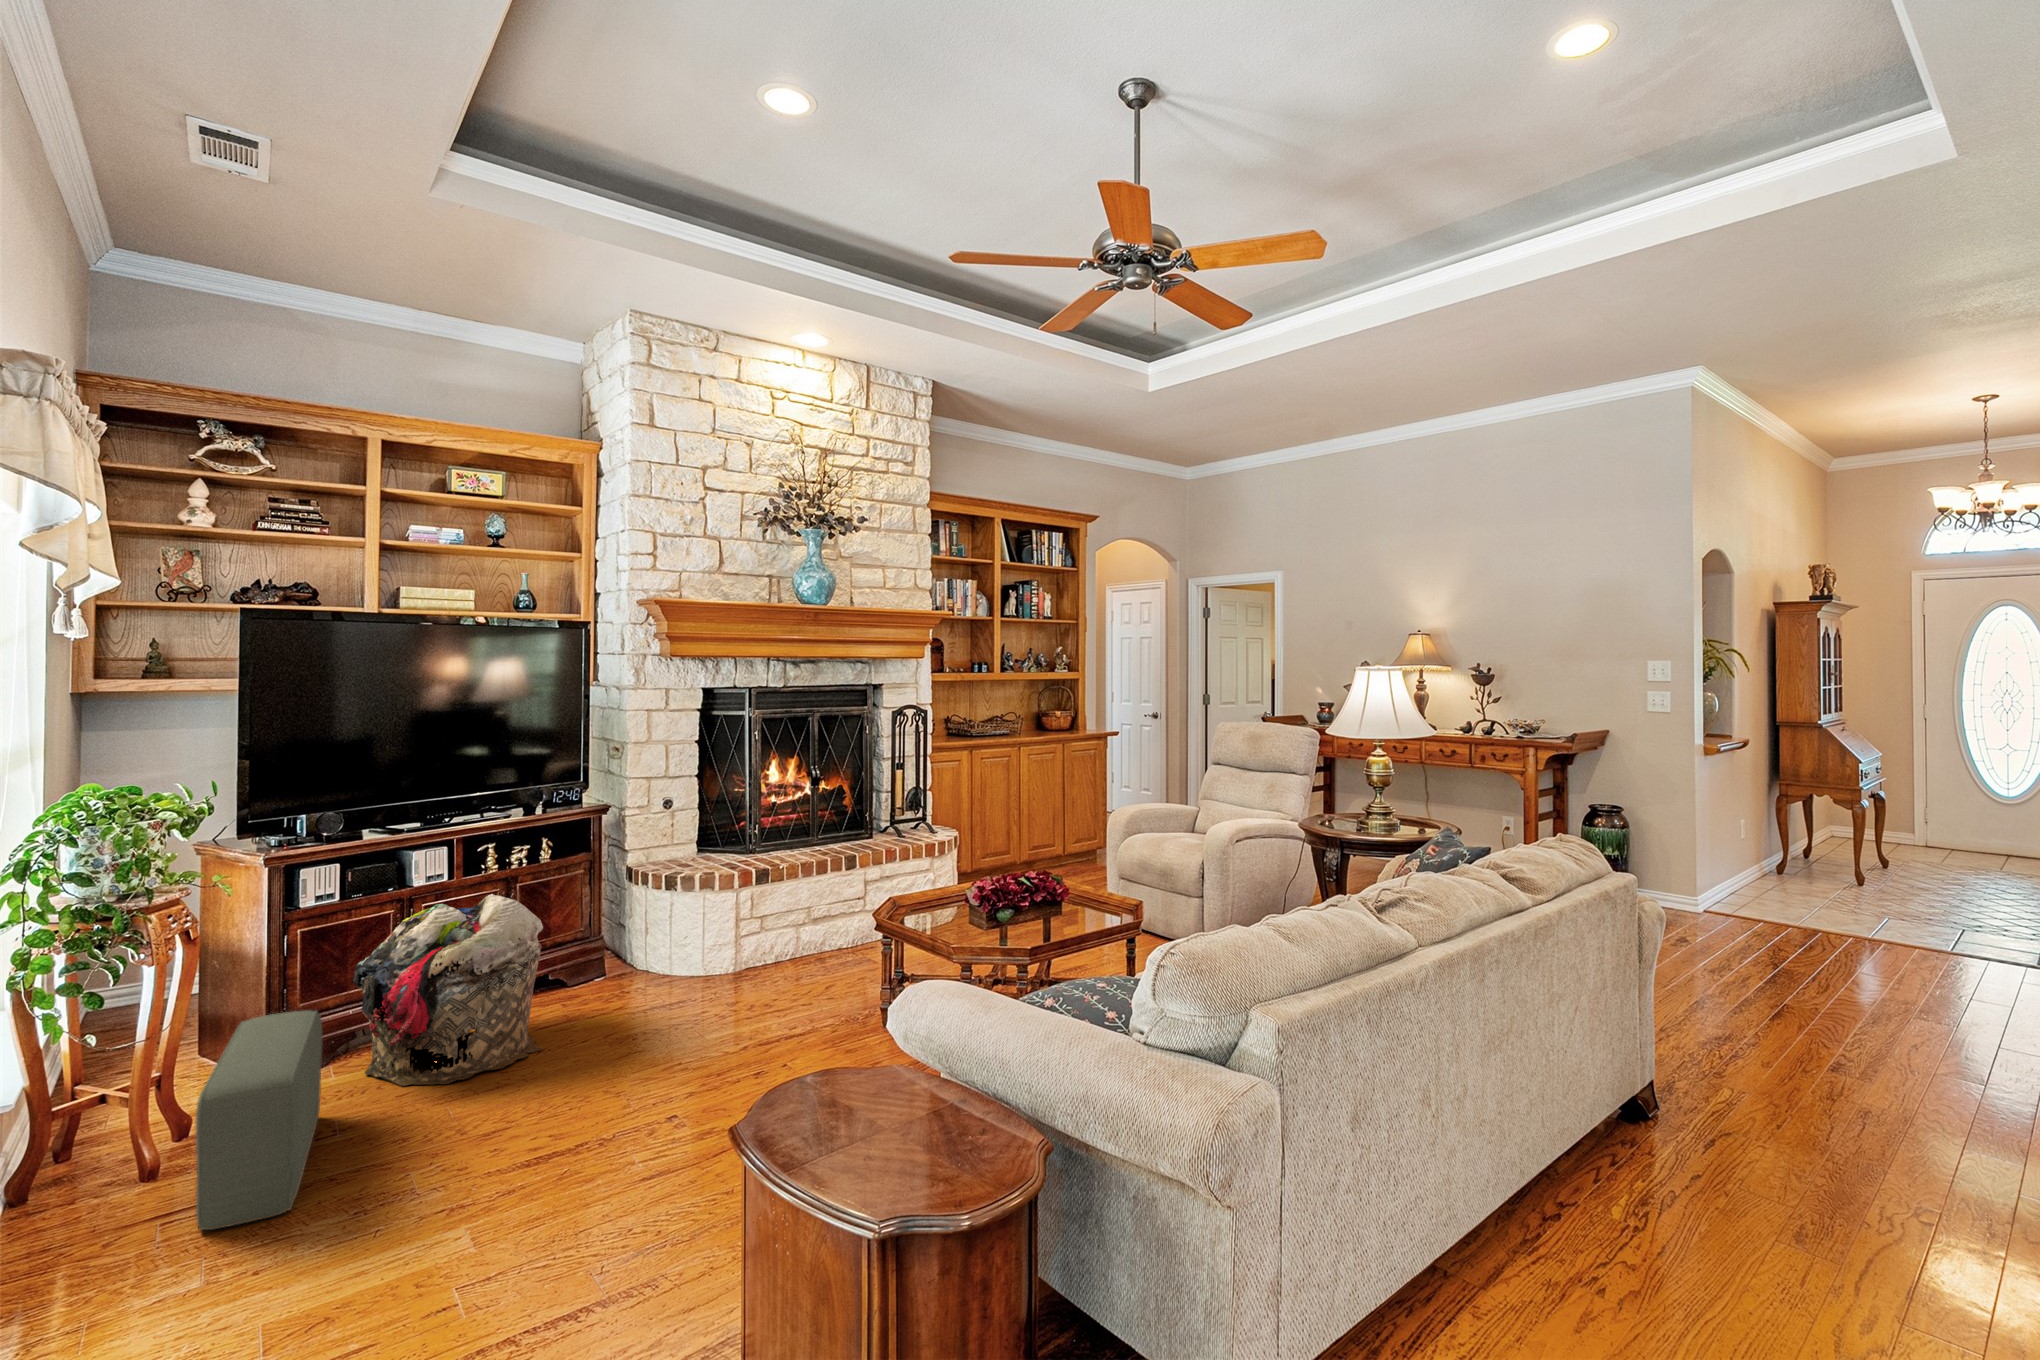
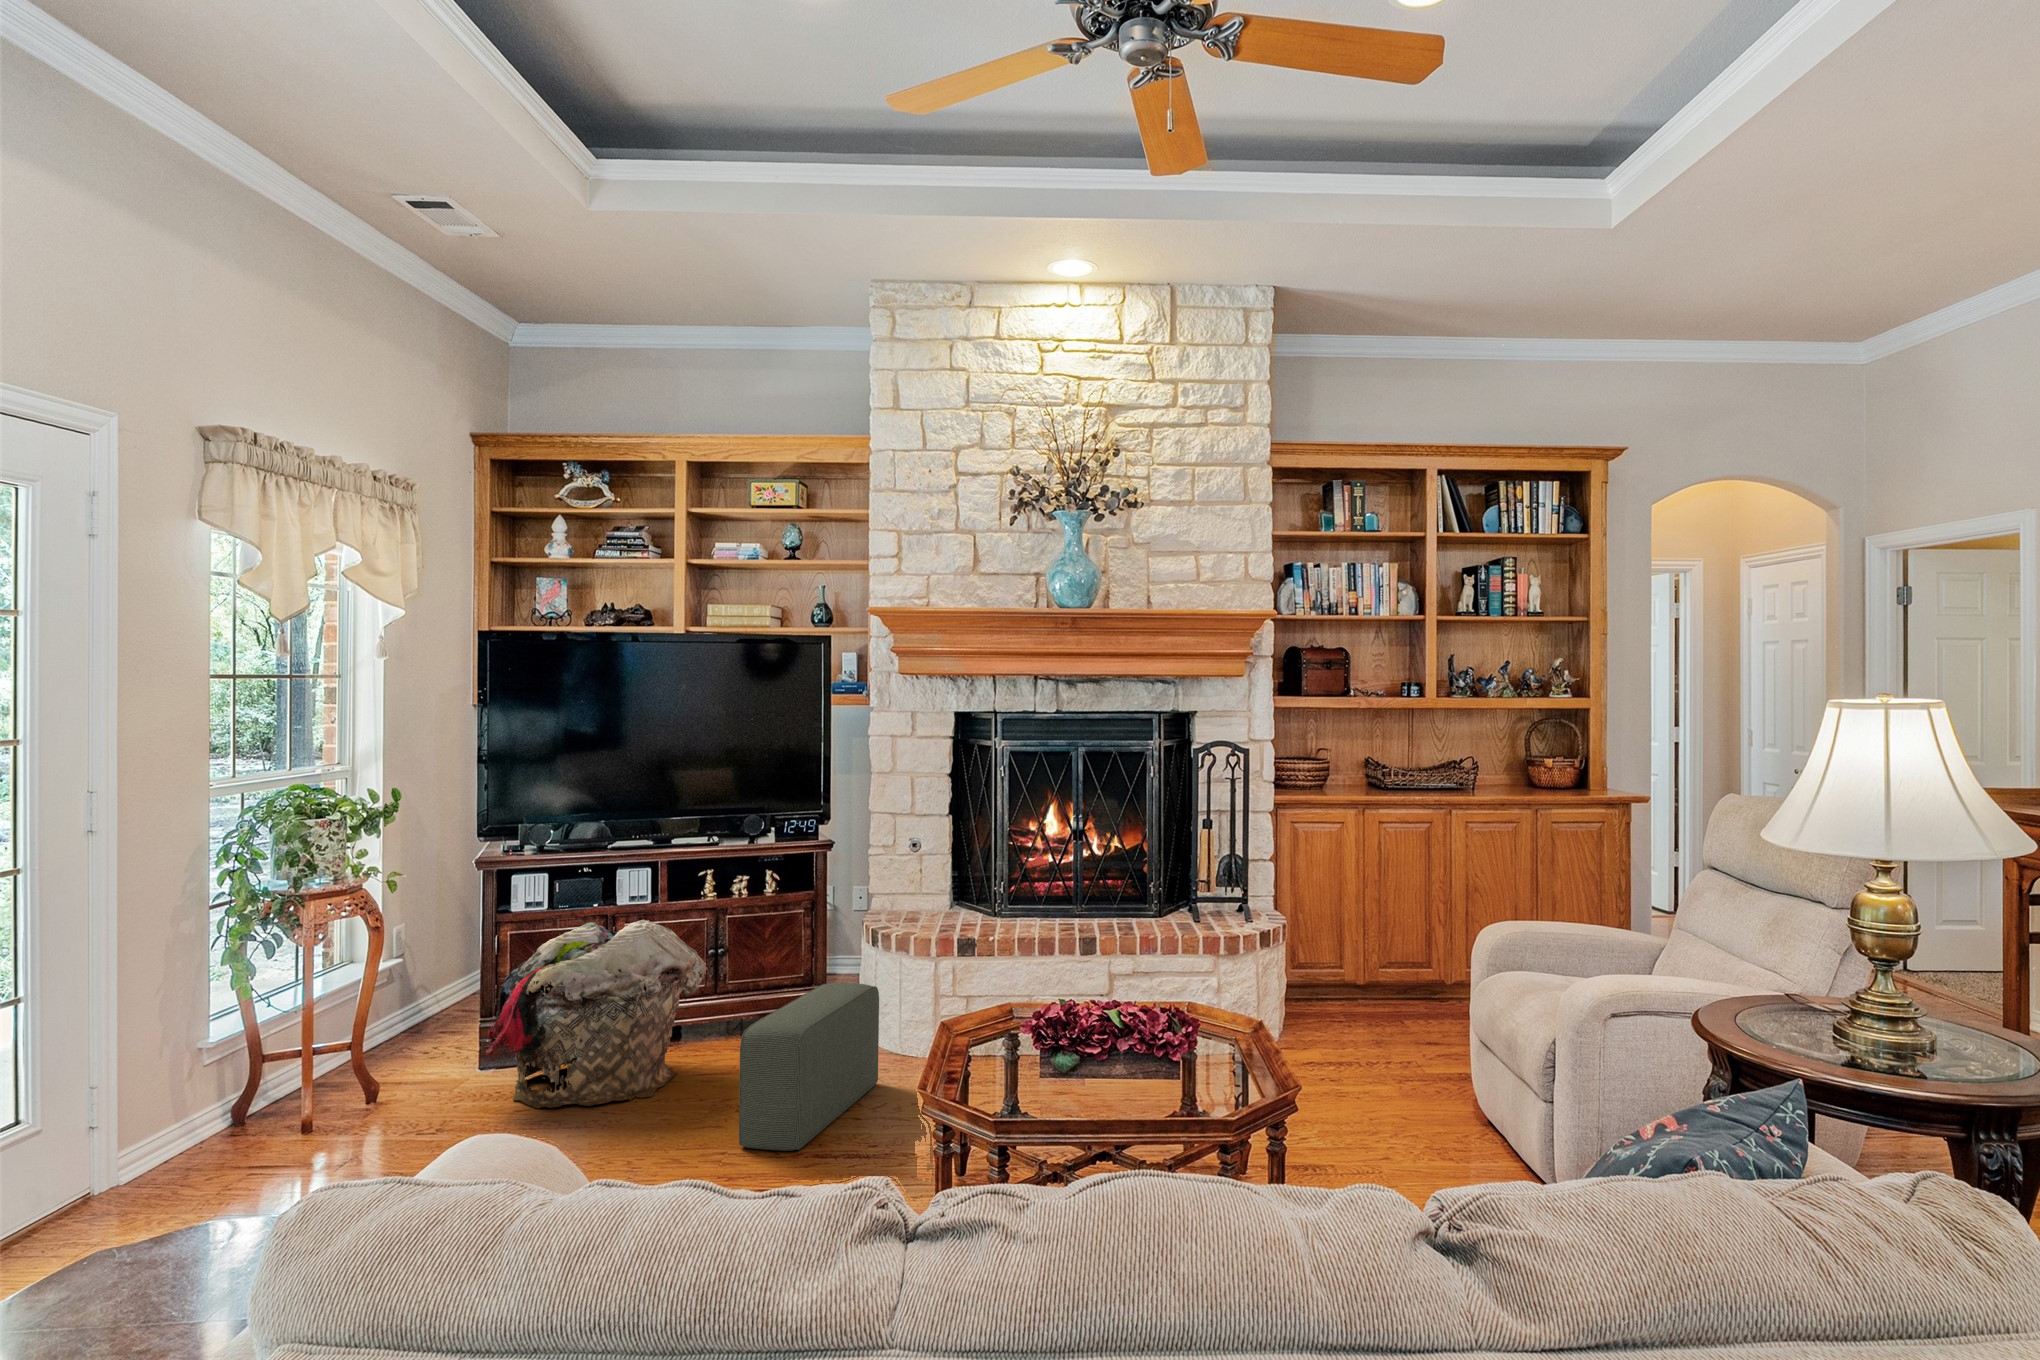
pouf: present [195,1011,323,1230] -> present [739,983,879,1151]

